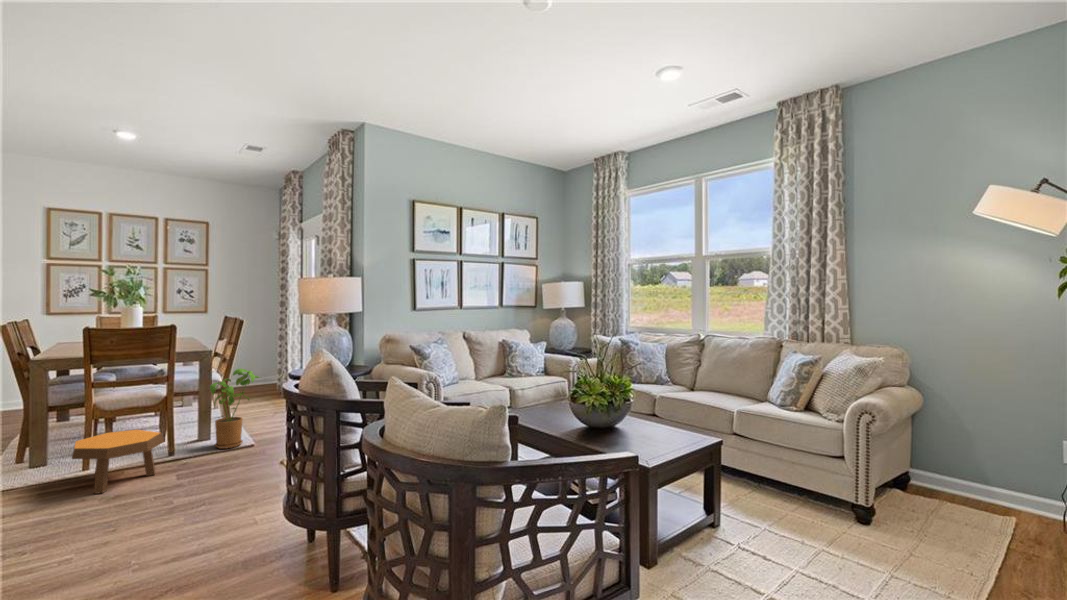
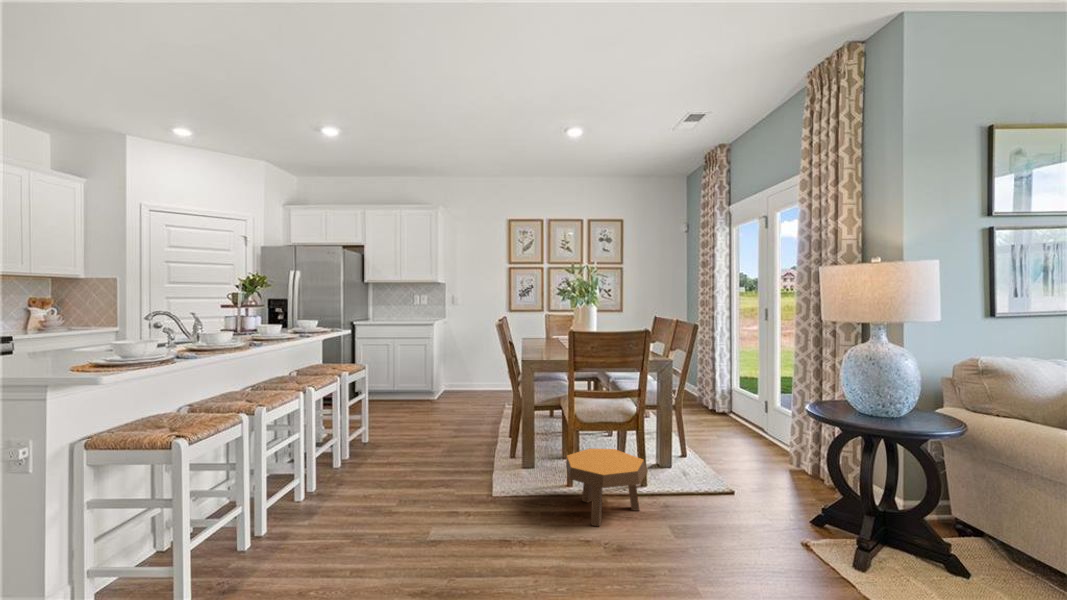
house plant: present [210,369,259,449] -> none [676,385,735,485]

